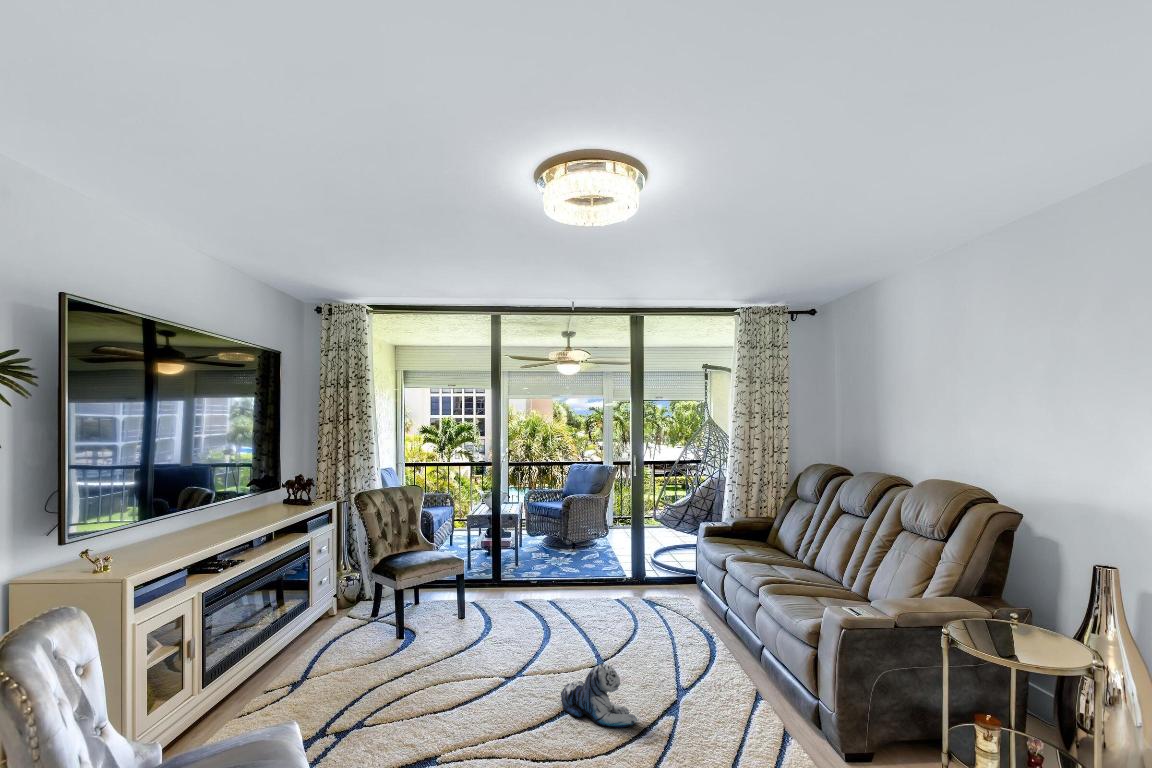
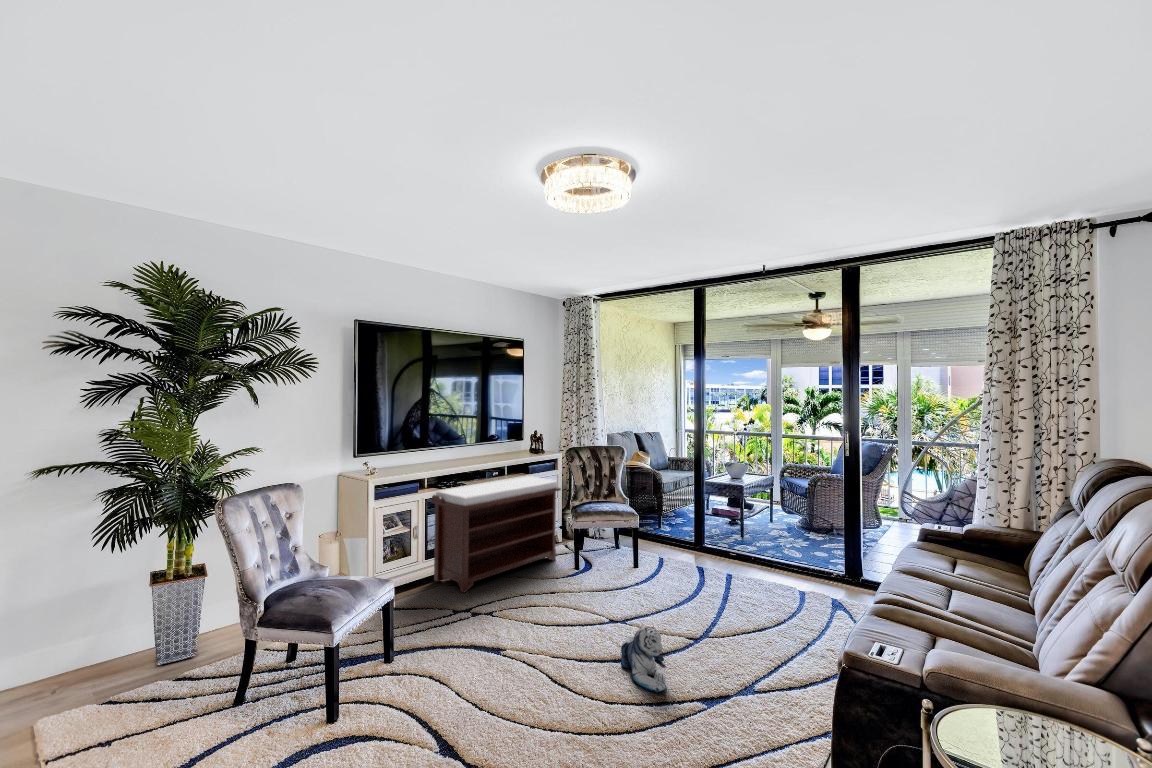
bench: none [209,534,366,715] -> present [431,476,561,593]

